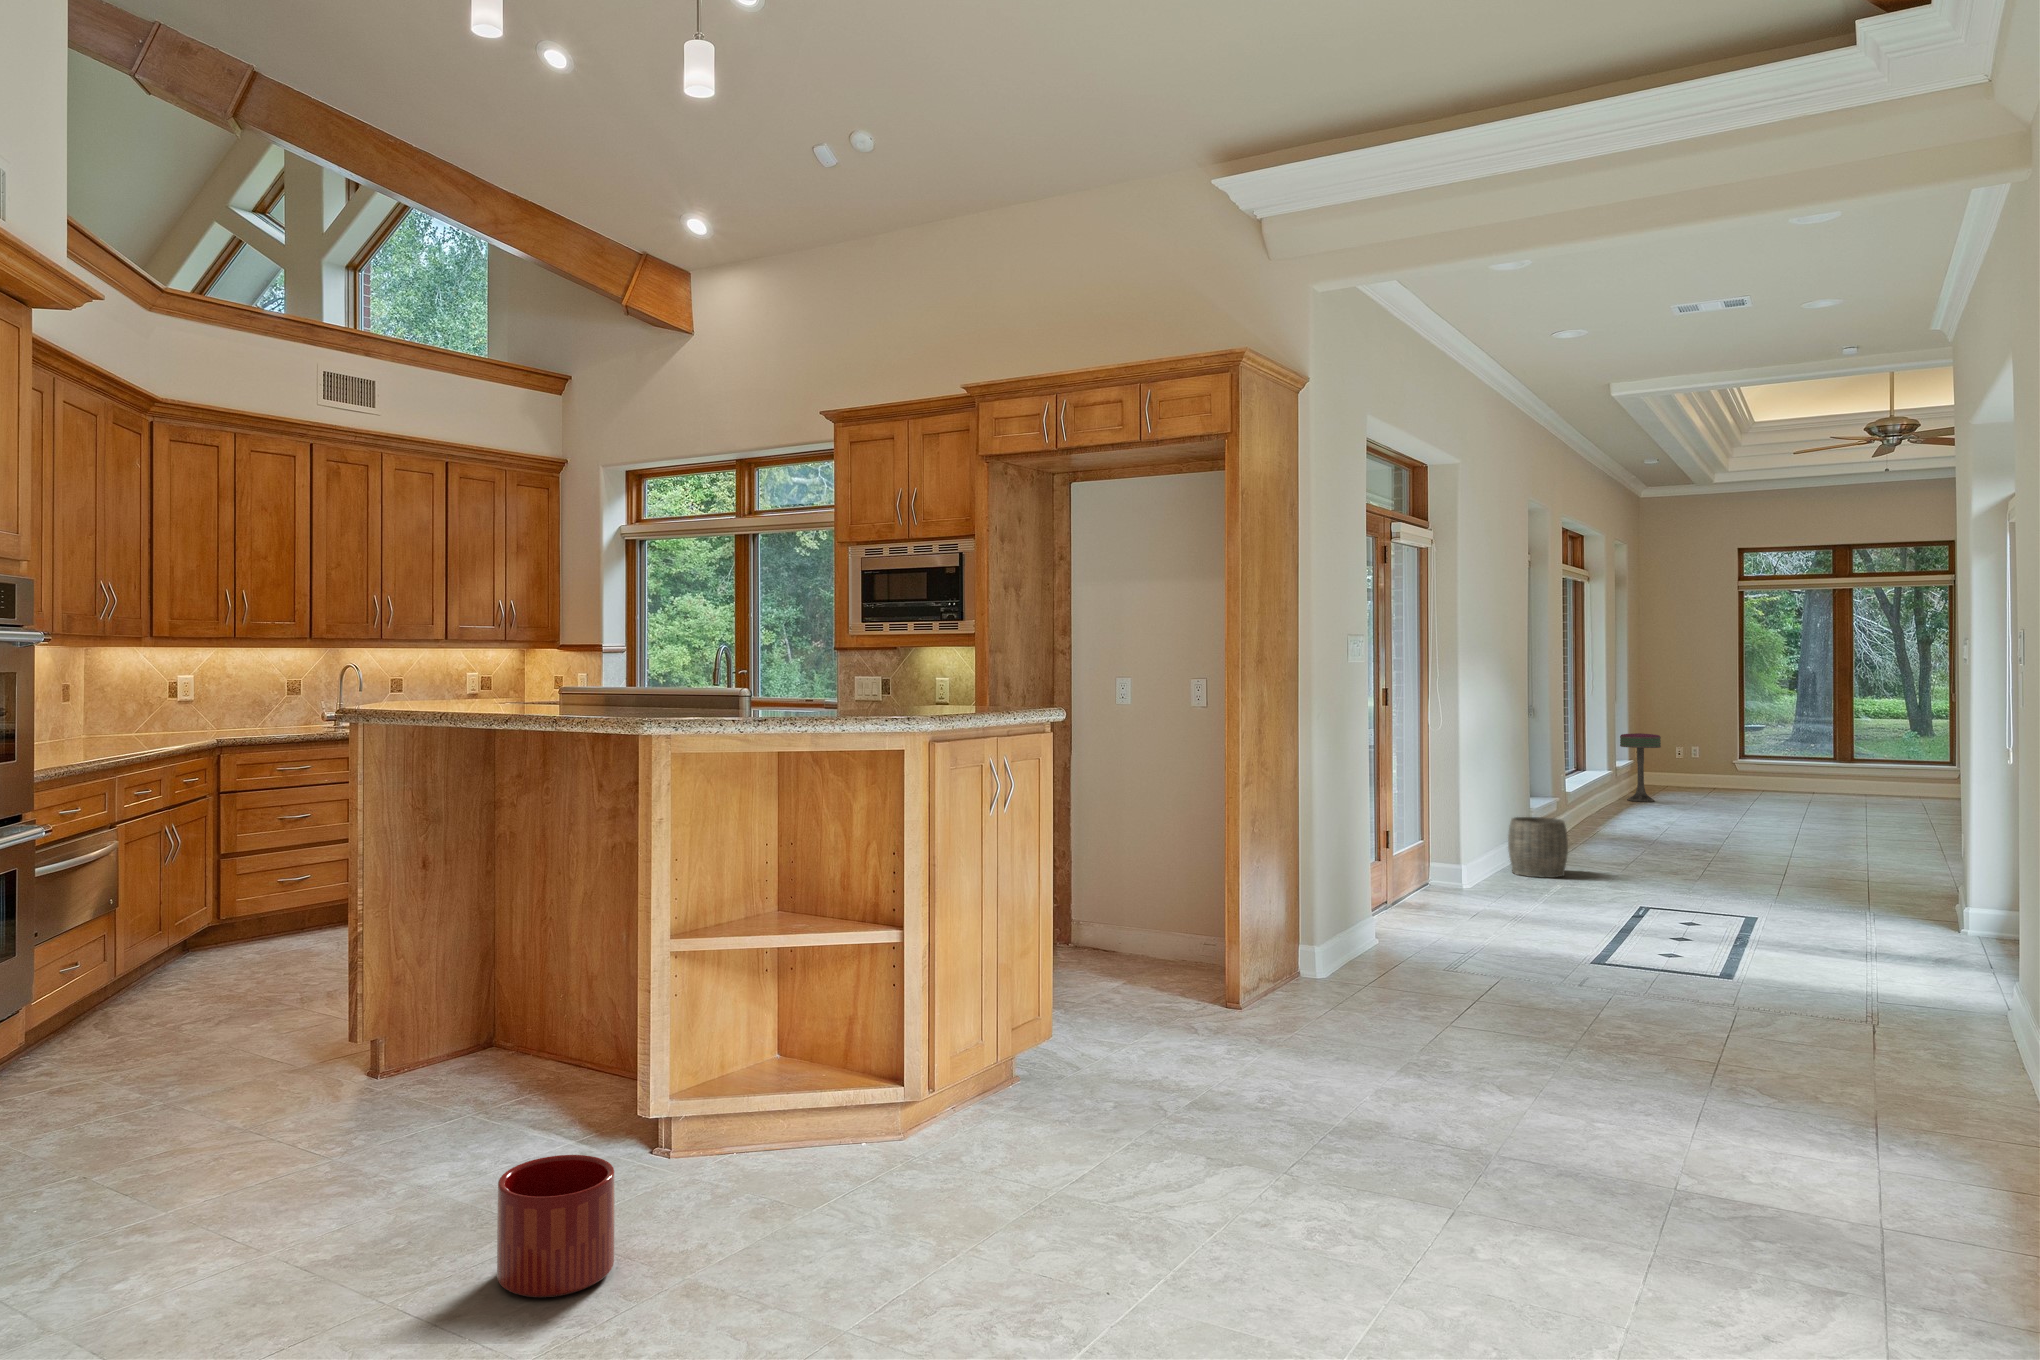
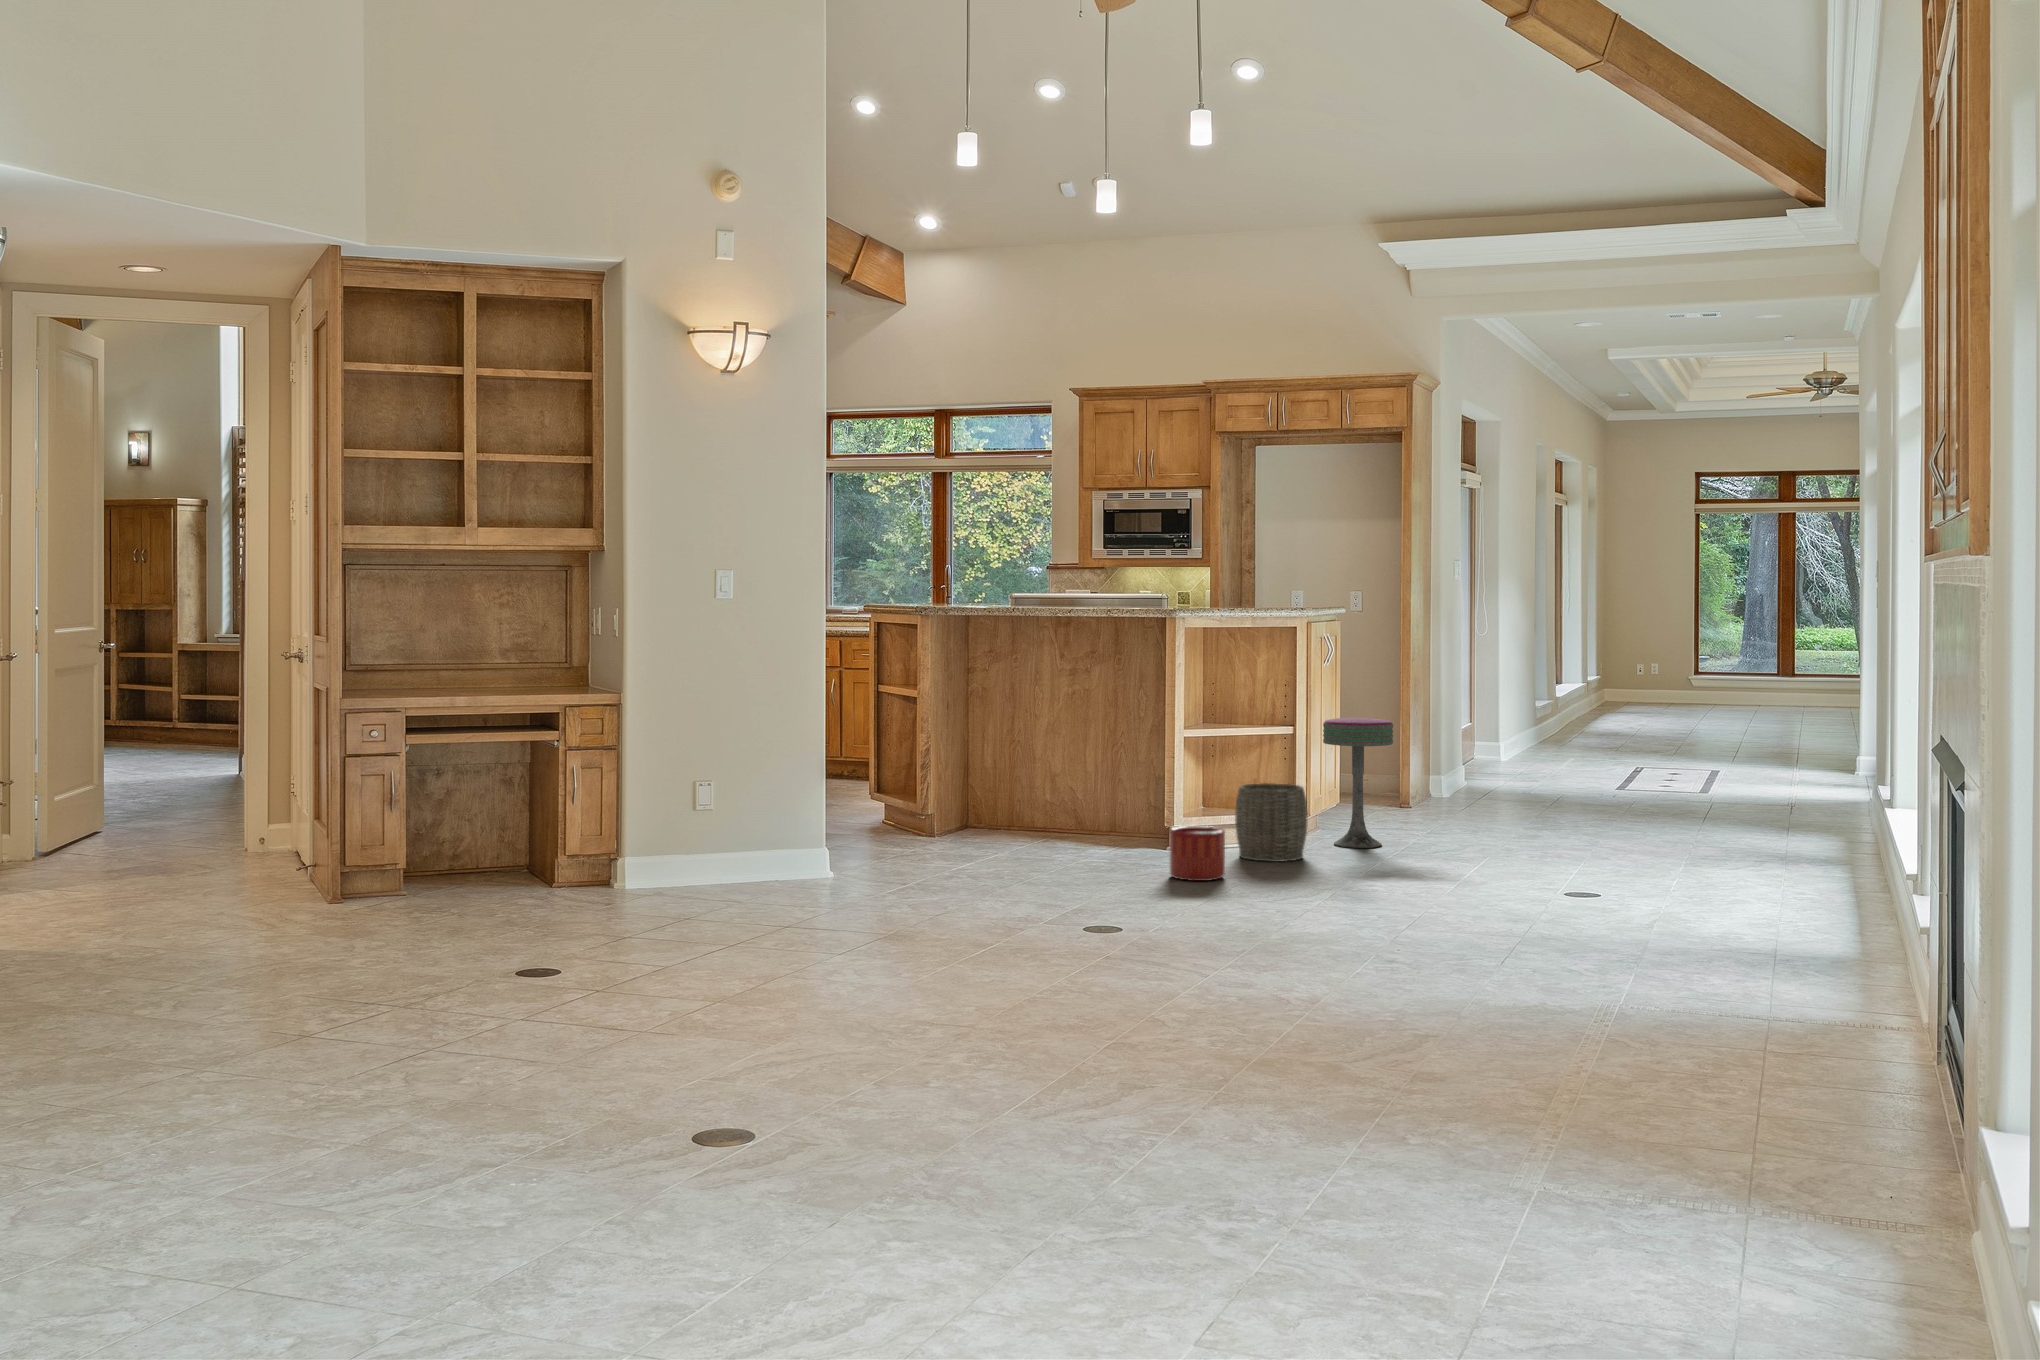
bar stool: present [1620,733,1661,802] -> present [1323,718,1393,848]
woven basket: present [1508,817,1568,878] -> present [1235,783,1307,862]

